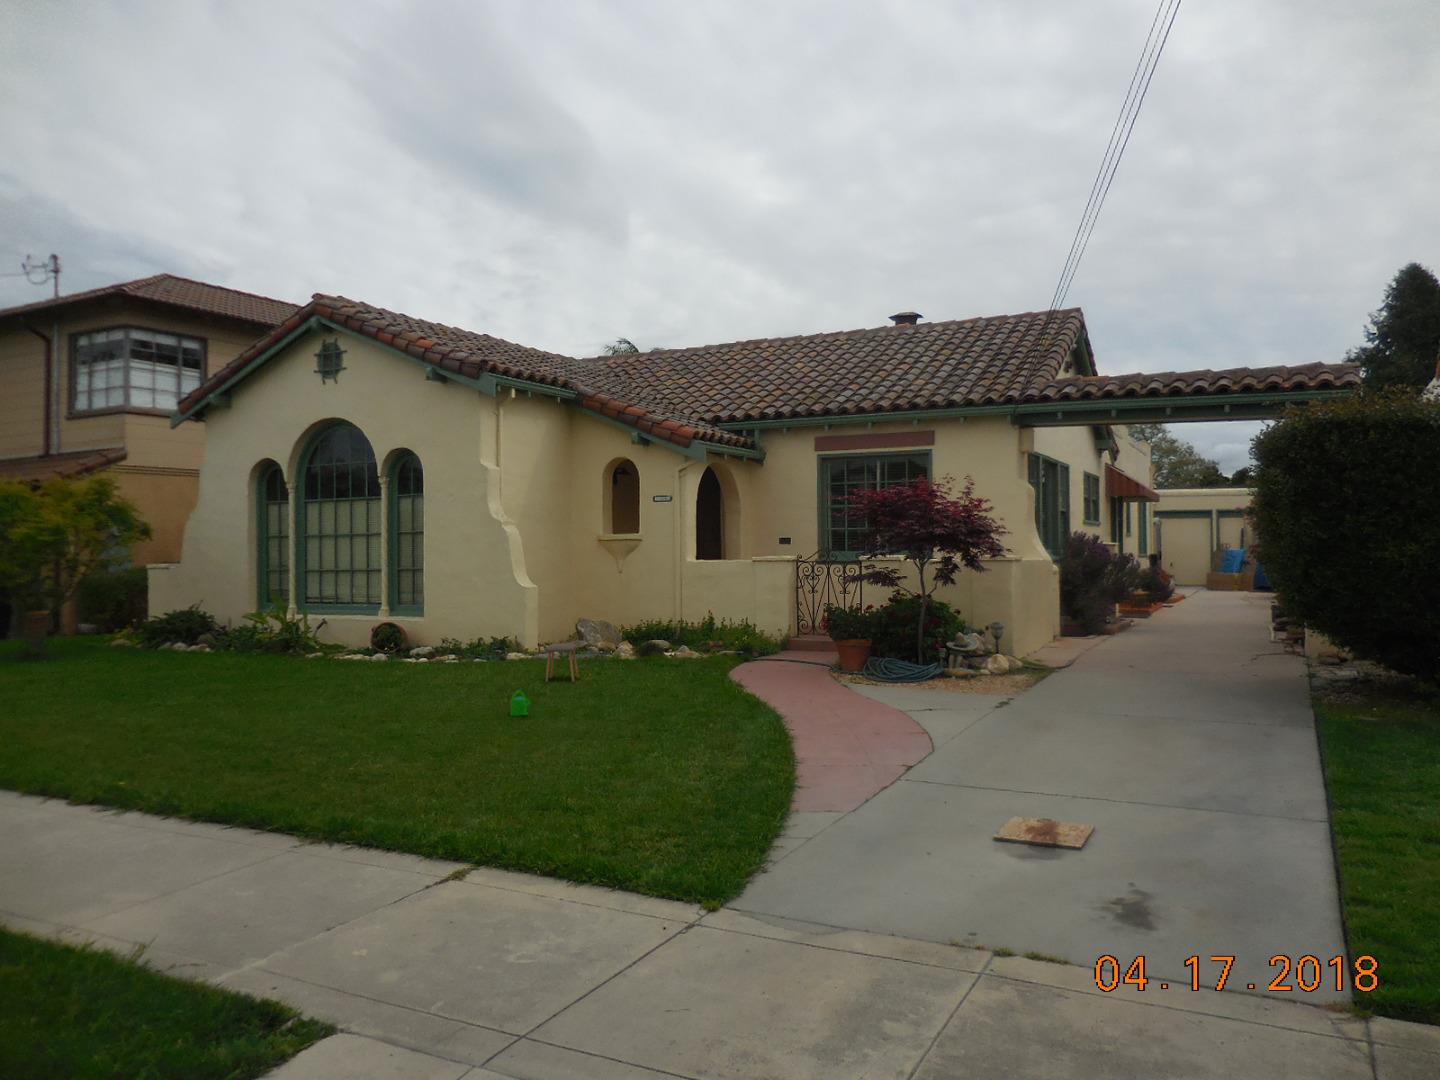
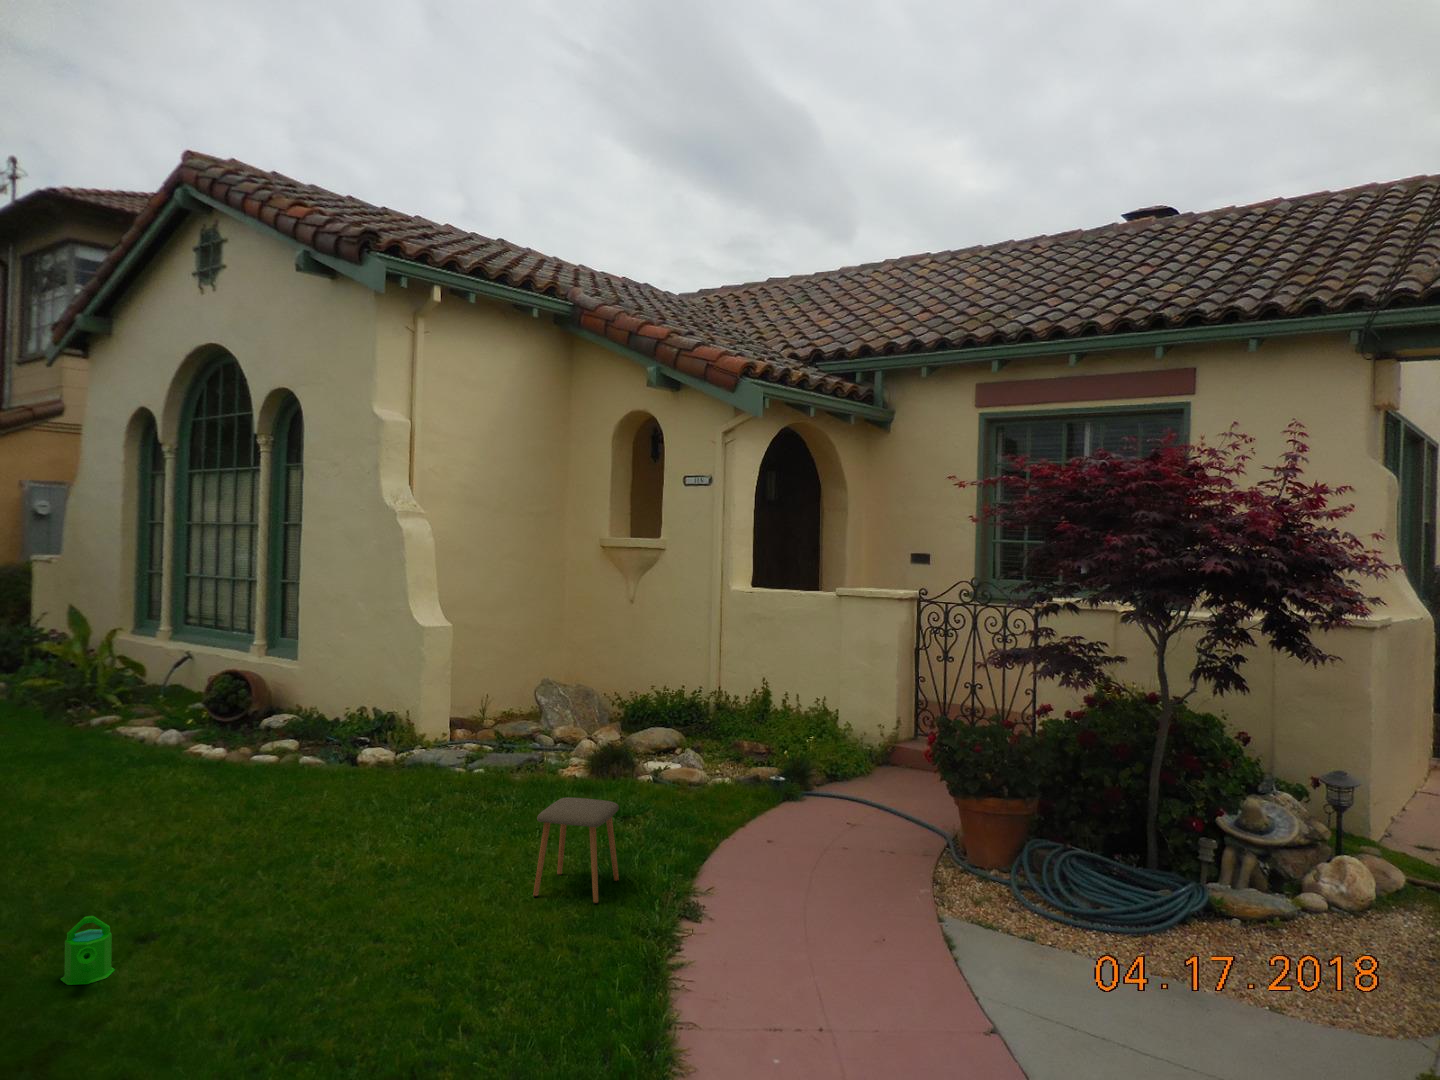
stool: present [546,643,578,683] -> present [533,797,619,904]

